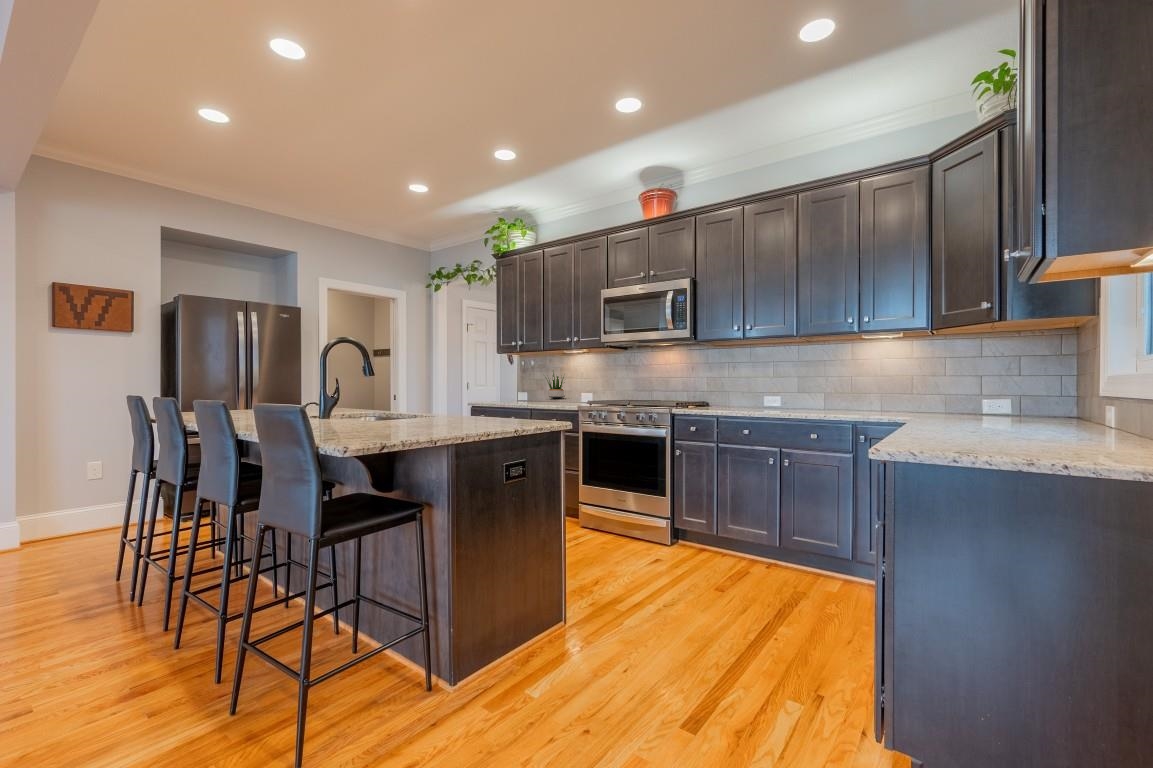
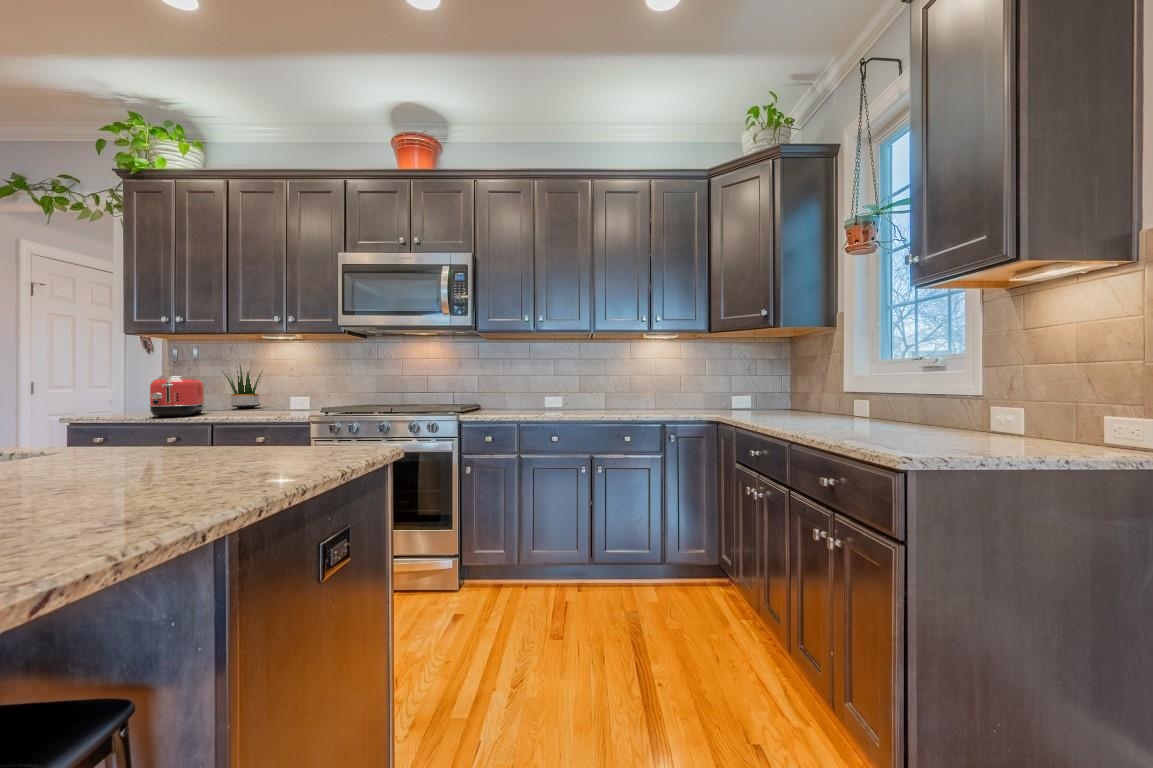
toaster: none [504,377,533,402] -> present [149,376,205,417]

